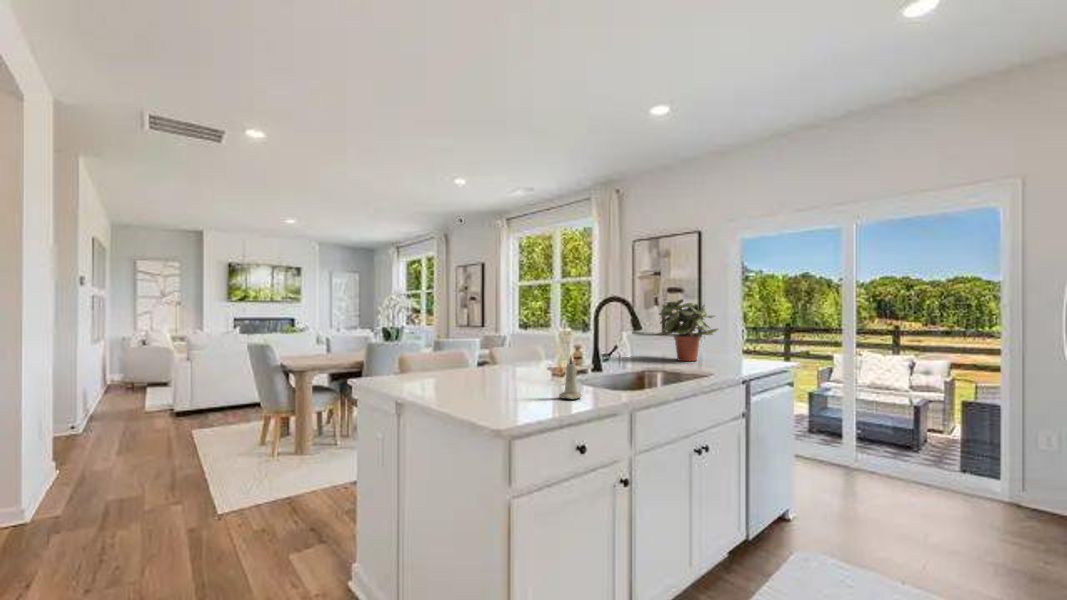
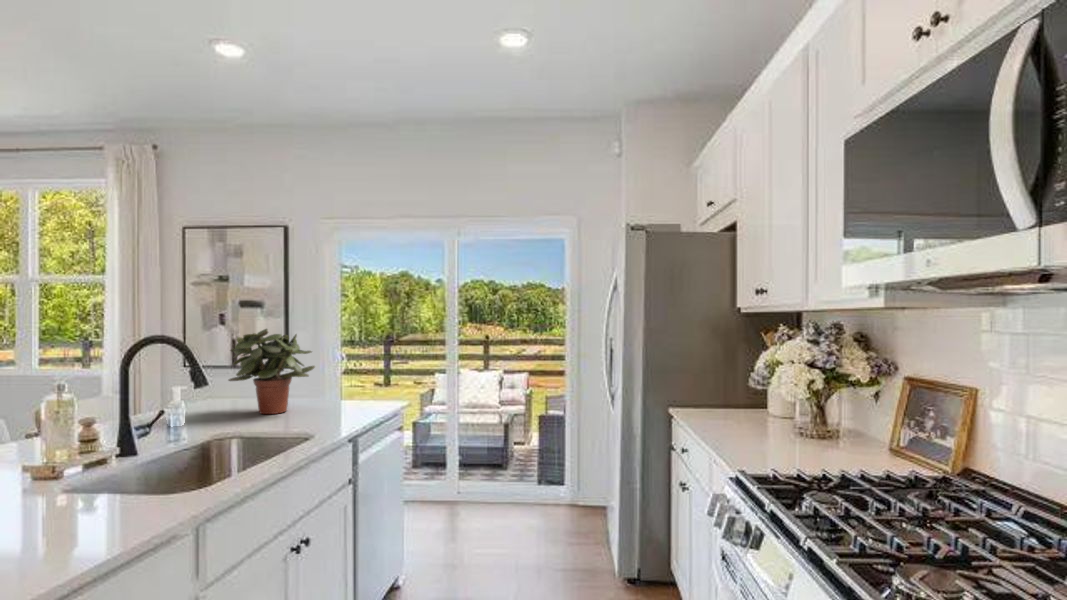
candle: present [559,356,582,399] -> none [54,459,104,540]

